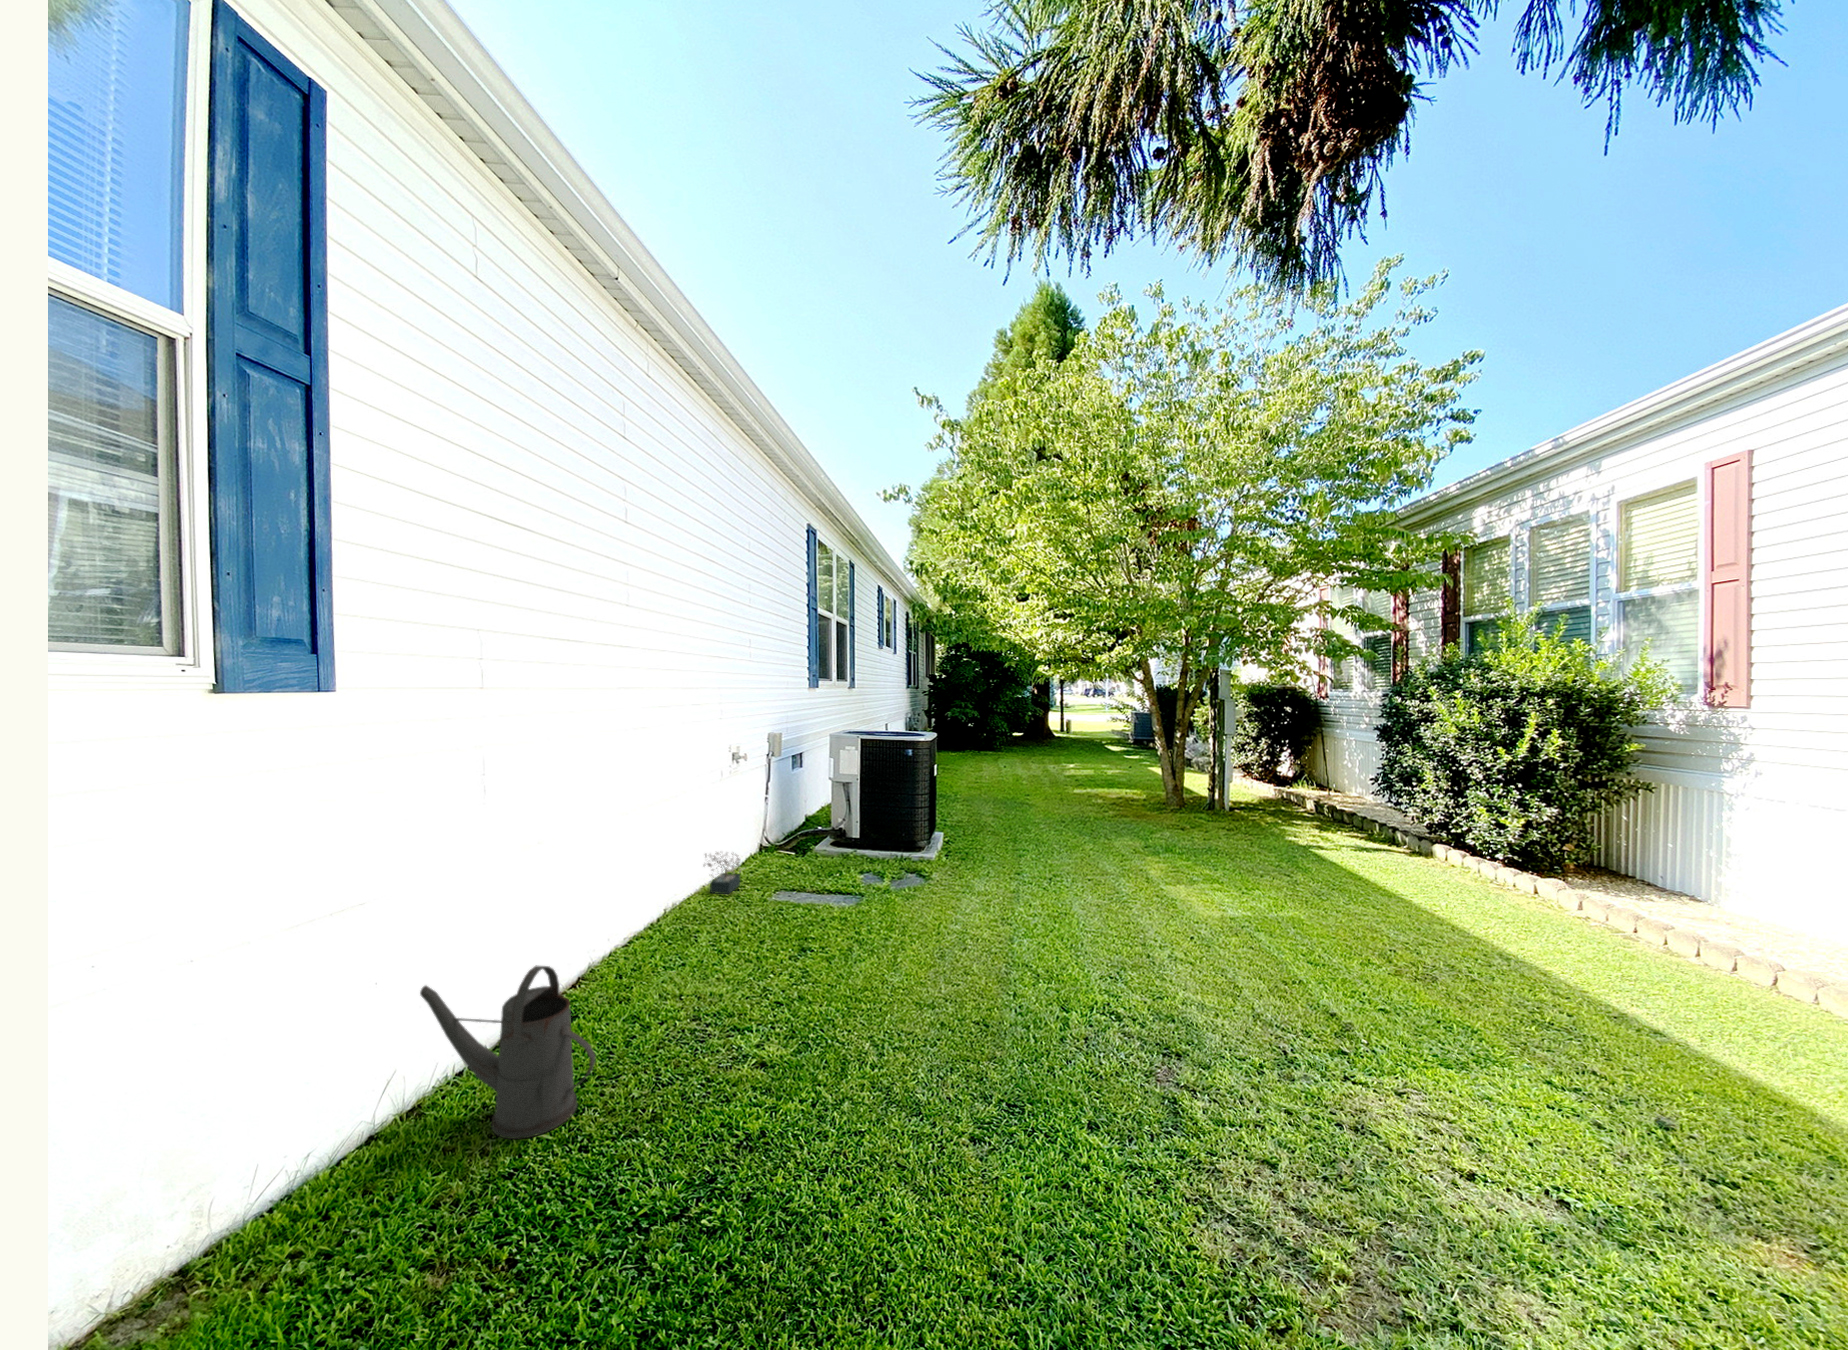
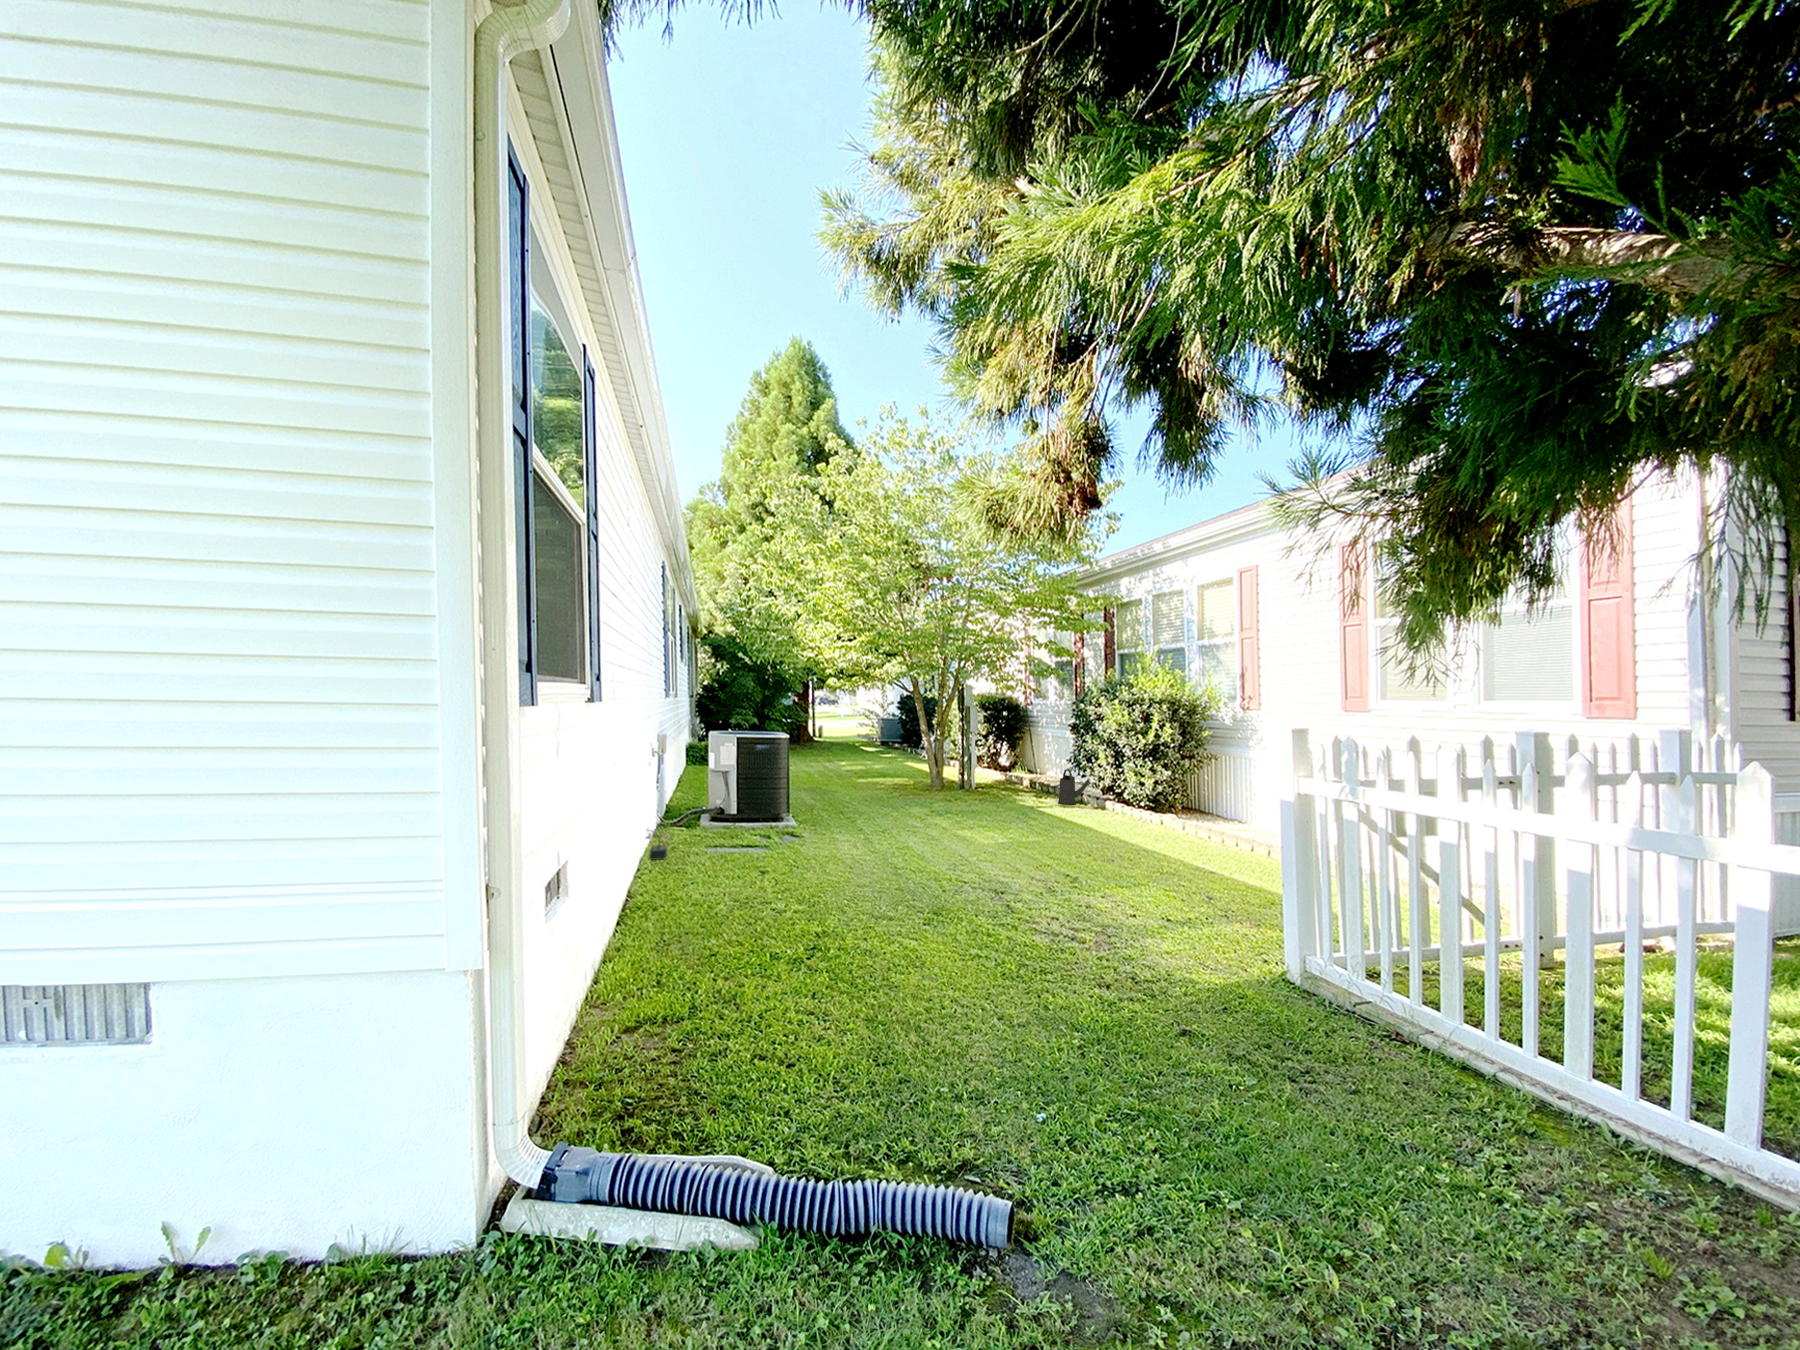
watering can: present [420,965,596,1139] -> present [1054,769,1089,805]

